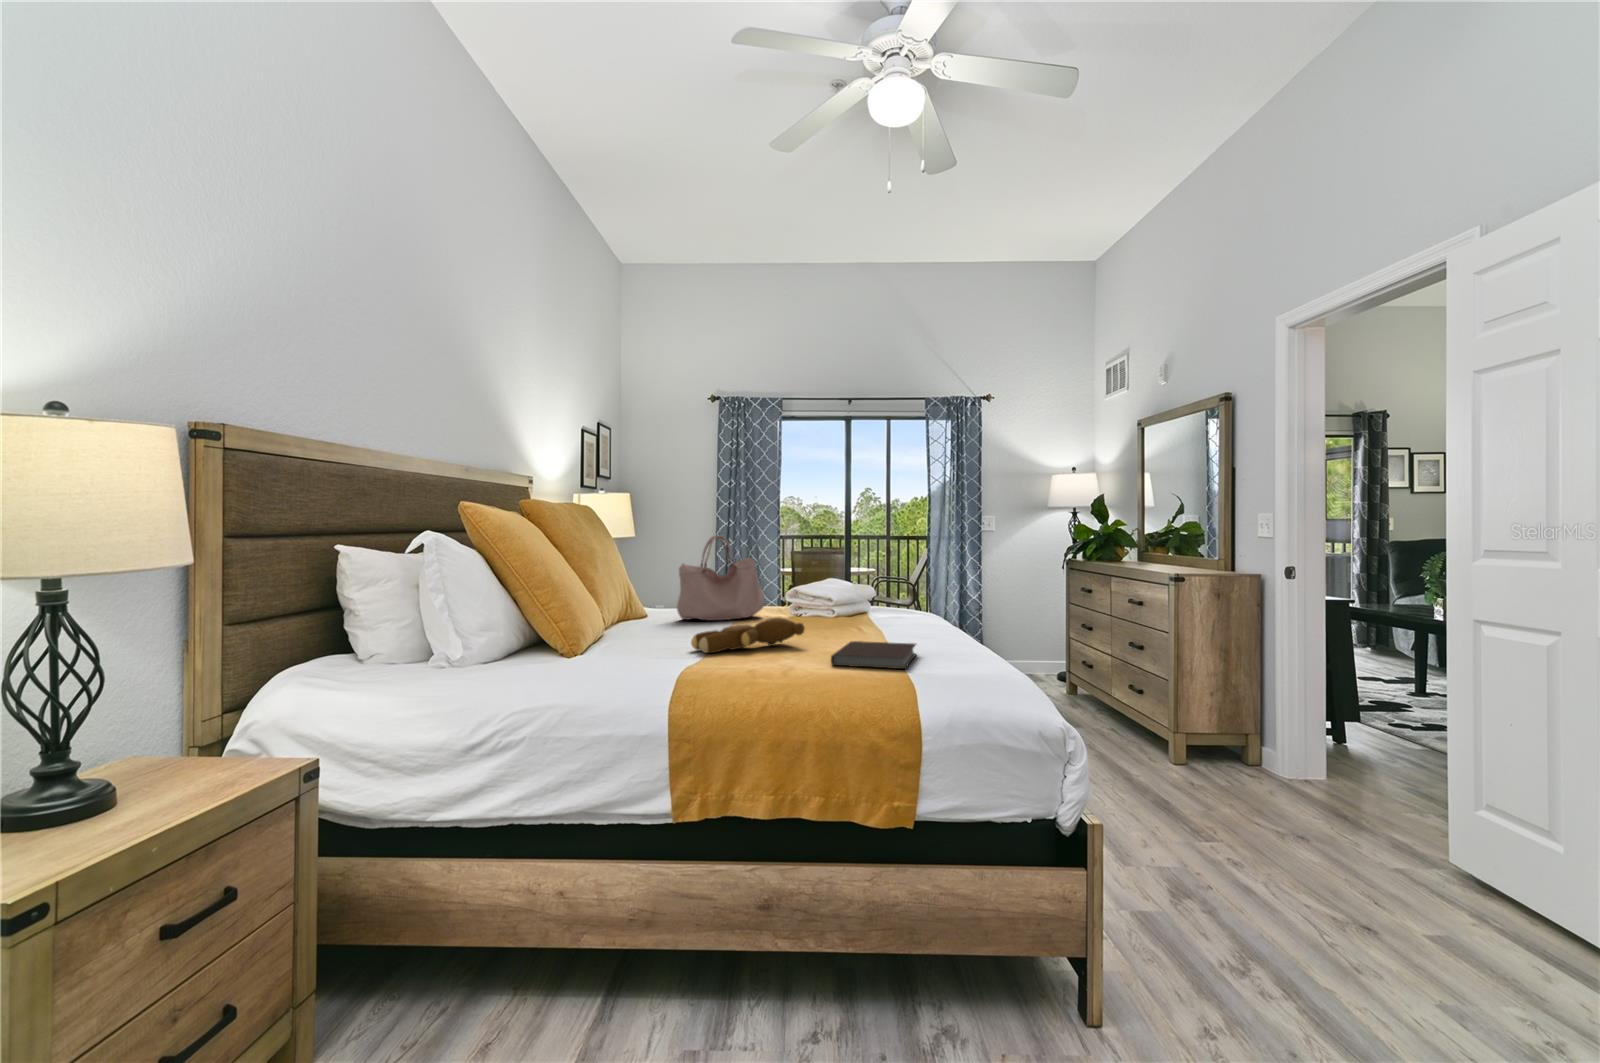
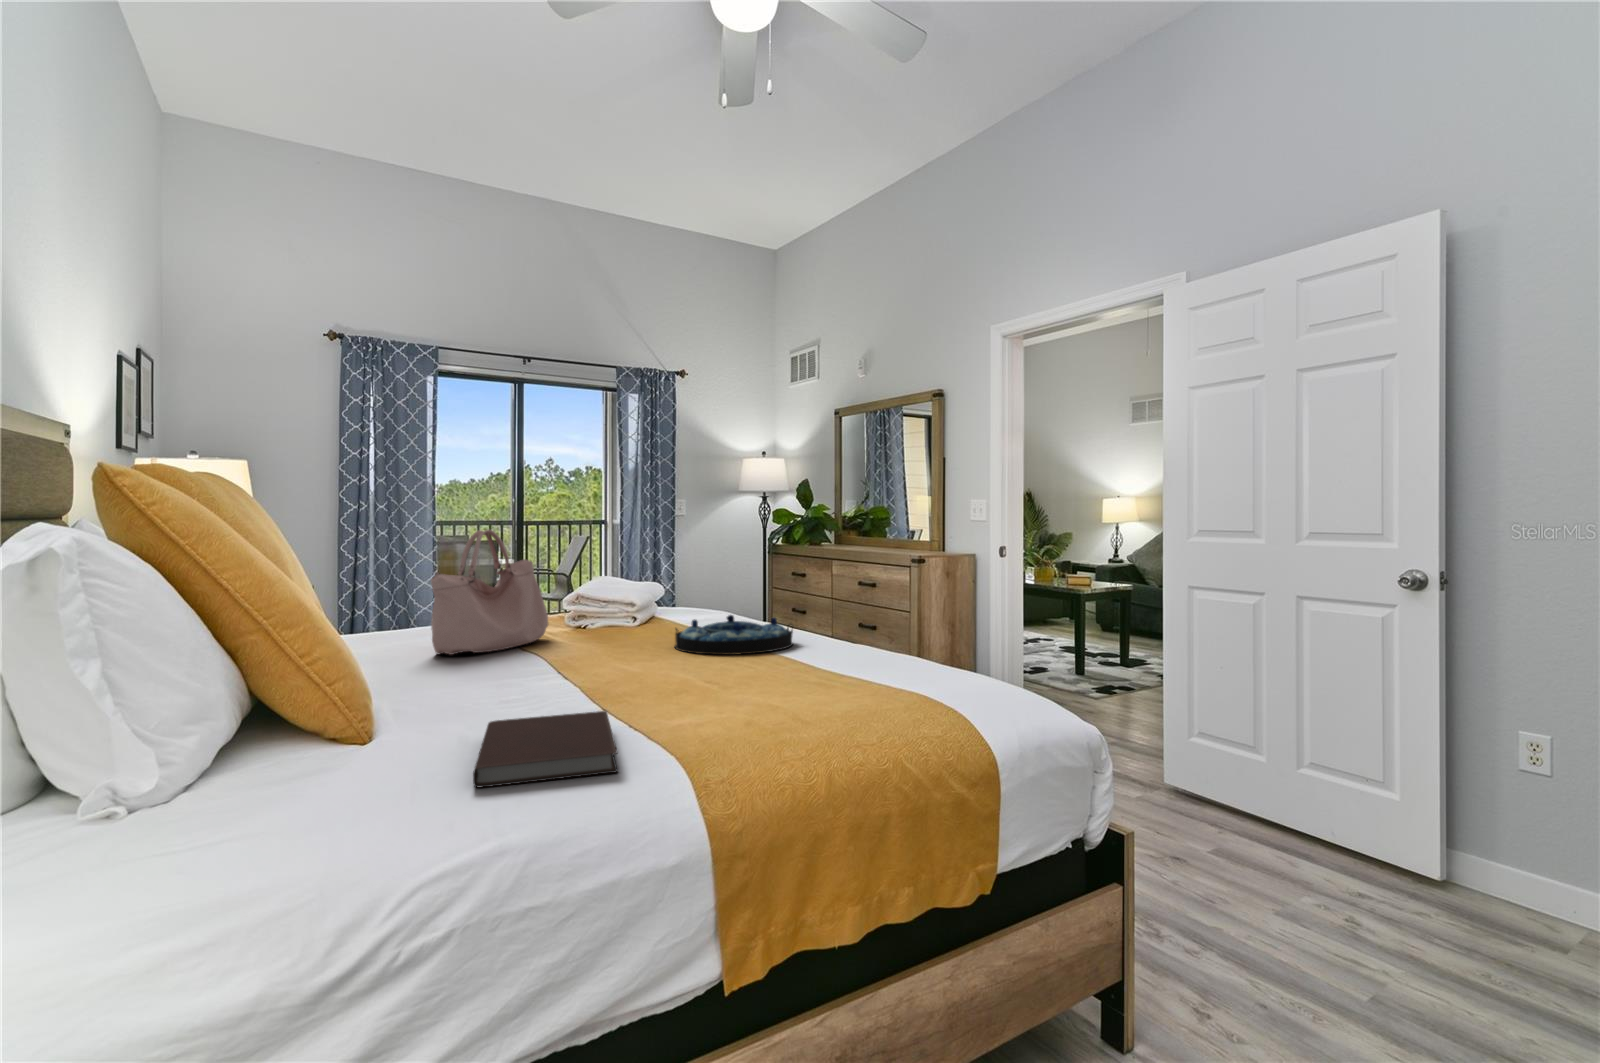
serving tray: none [829,607,927,637] -> present [675,615,793,655]
teddy bear: present [691,617,804,653] -> none [576,643,708,708]
notebook: present [831,641,916,669] -> present [473,711,618,787]

